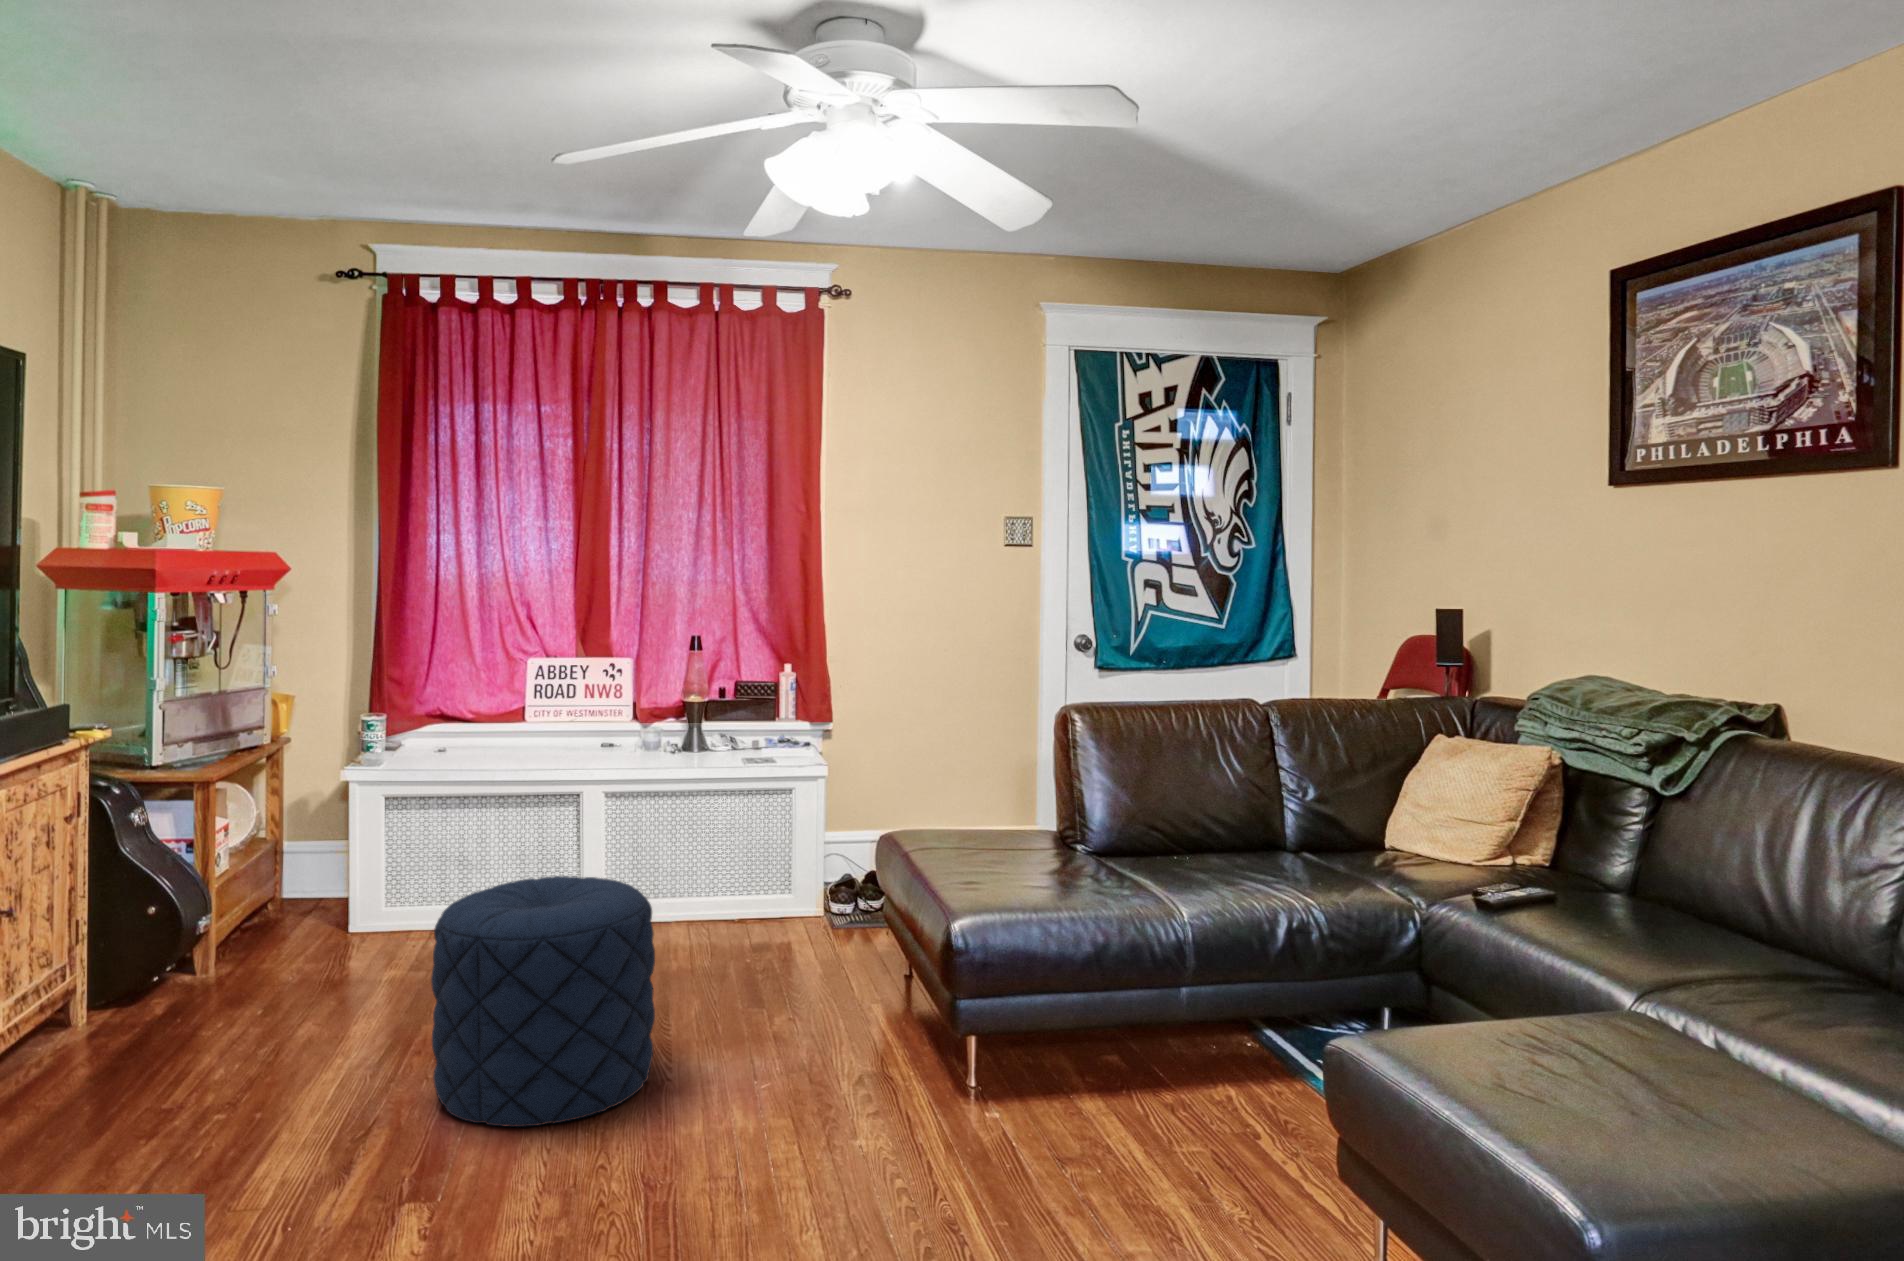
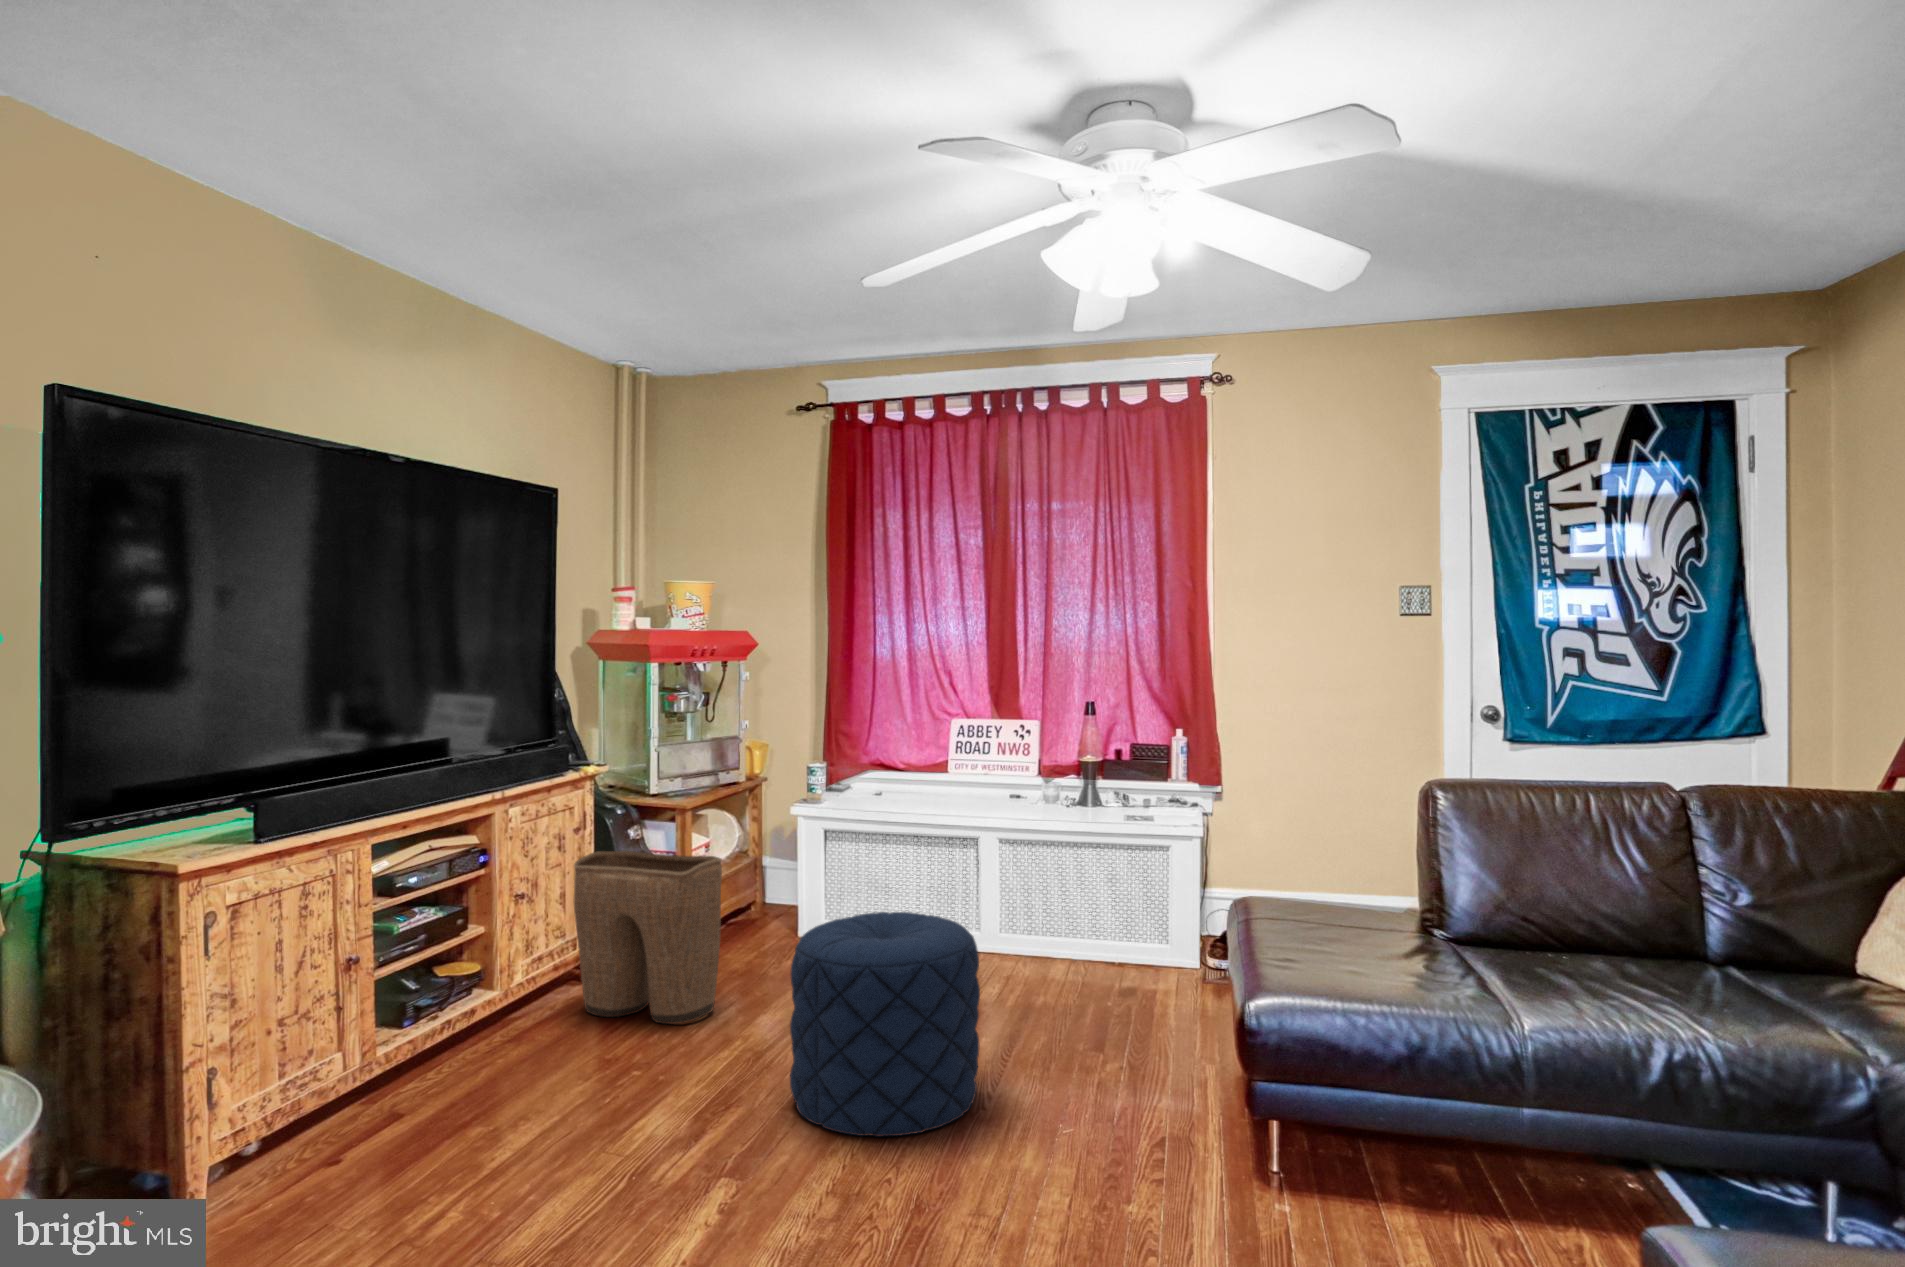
laundry basket: none [73,835,287,1049] -> present [574,850,722,1024]

